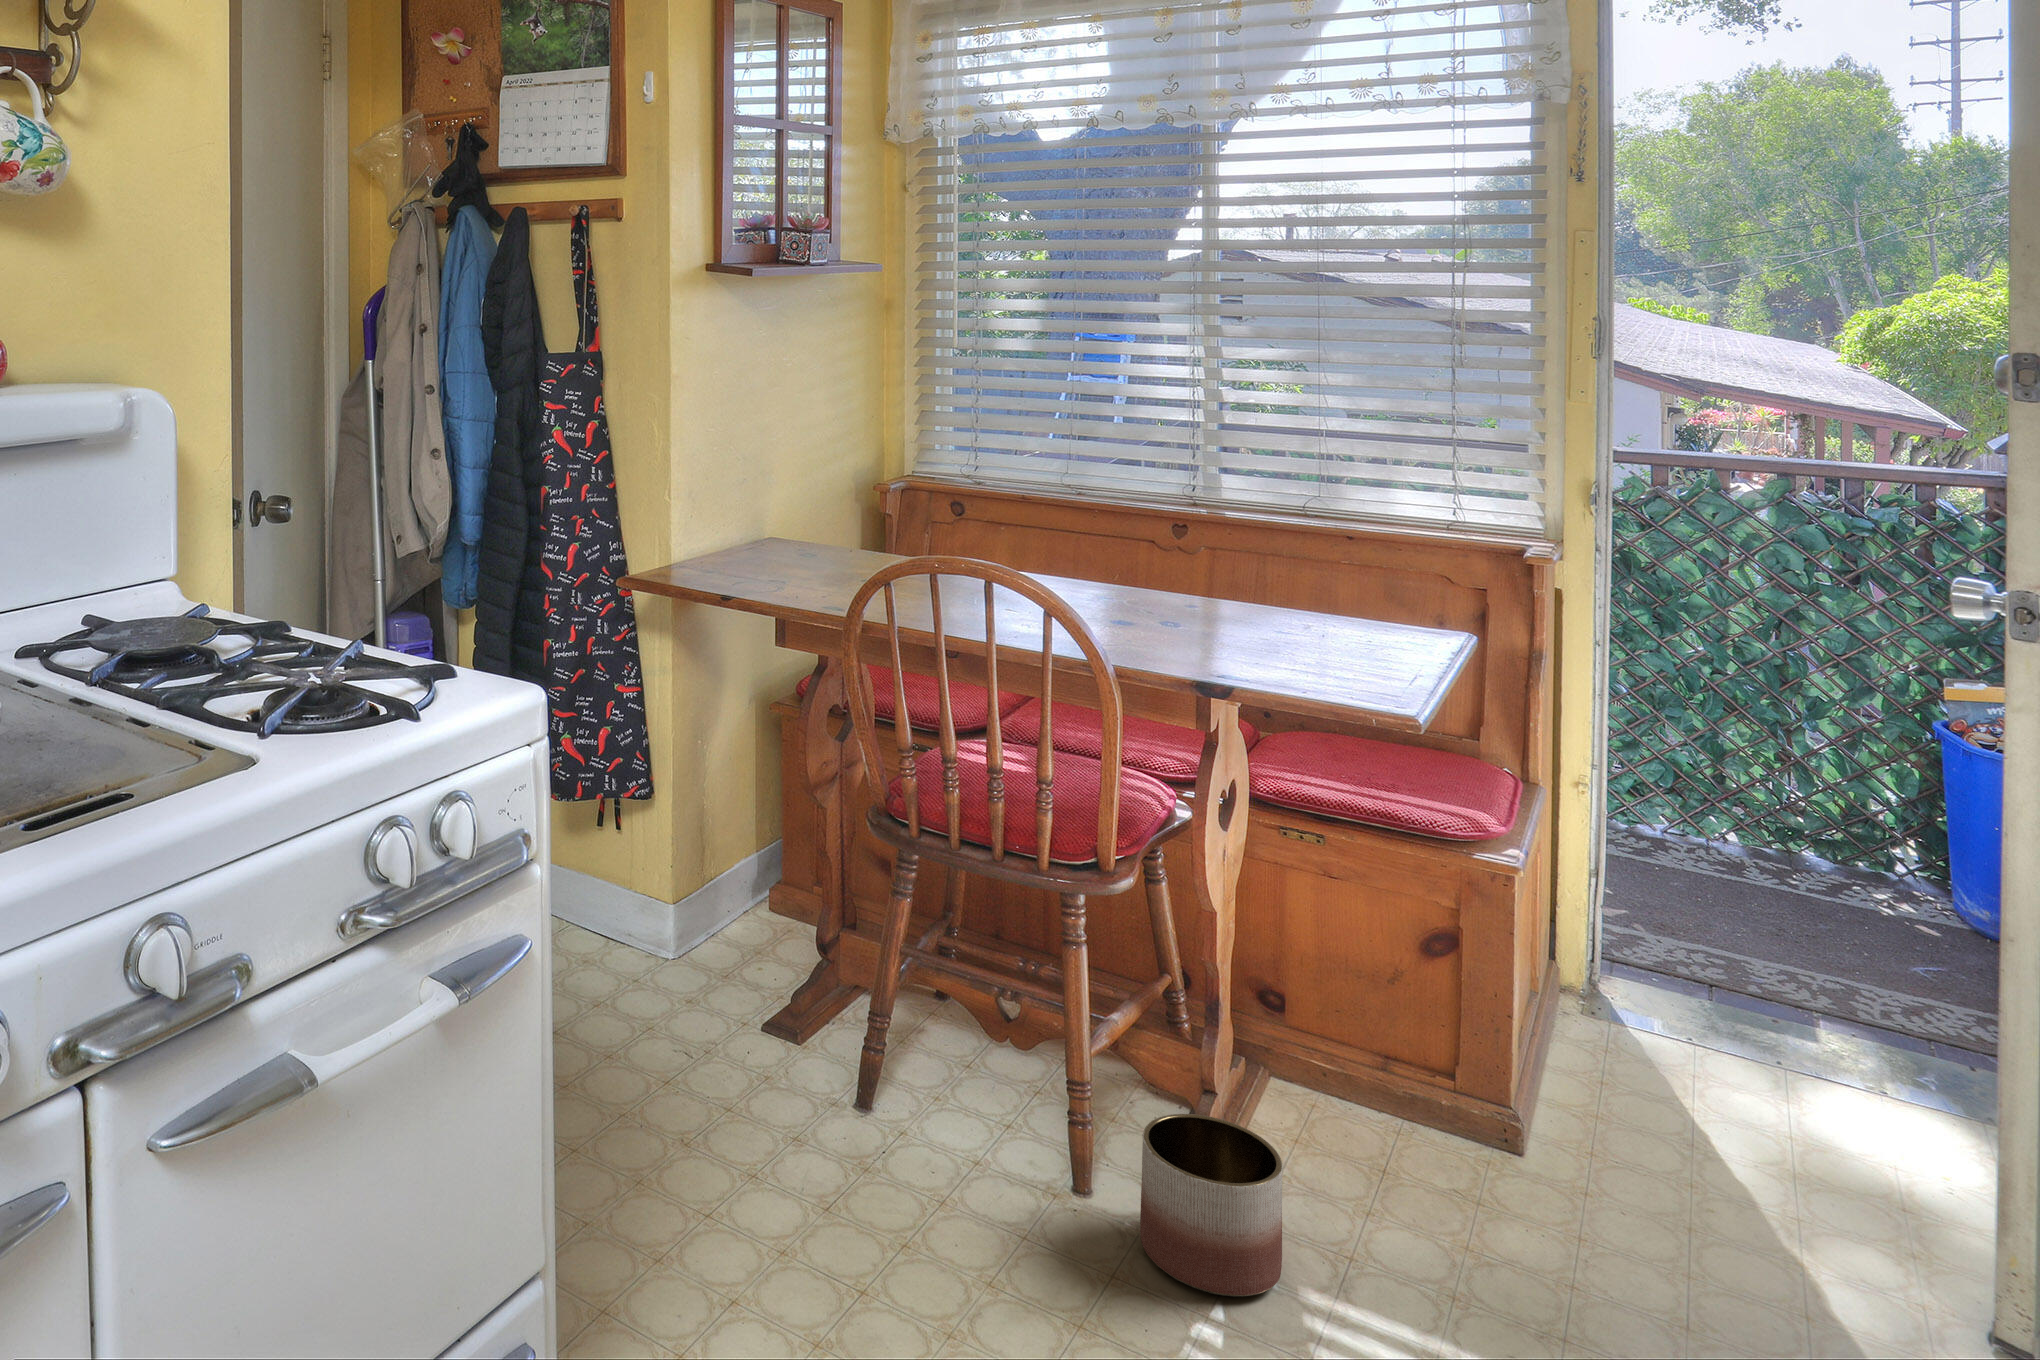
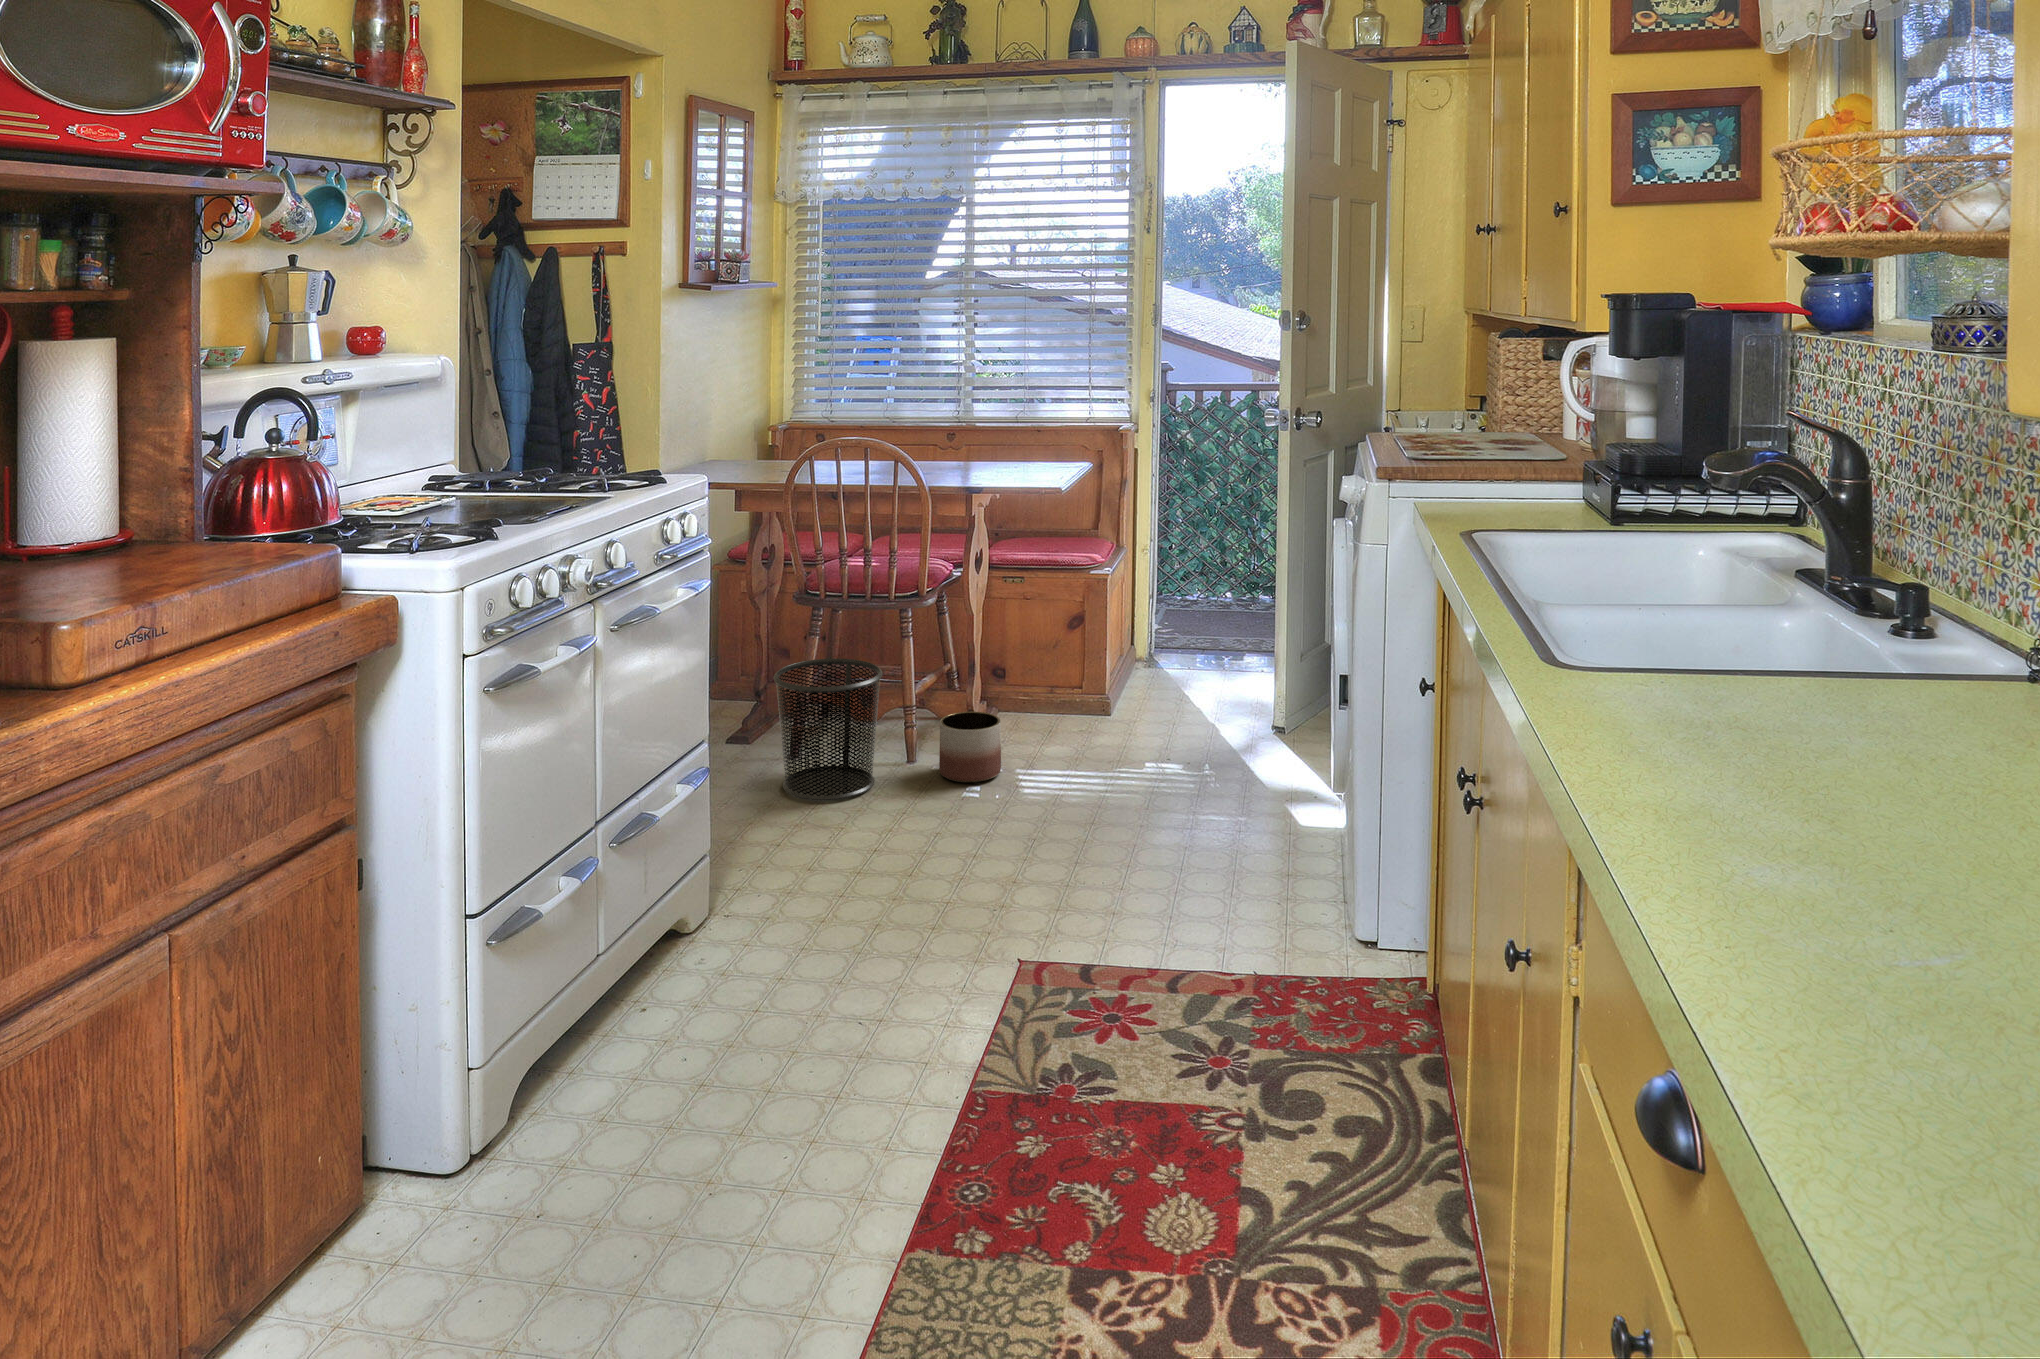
waste bin: none [803,951,1021,1272] -> present [773,658,883,801]

